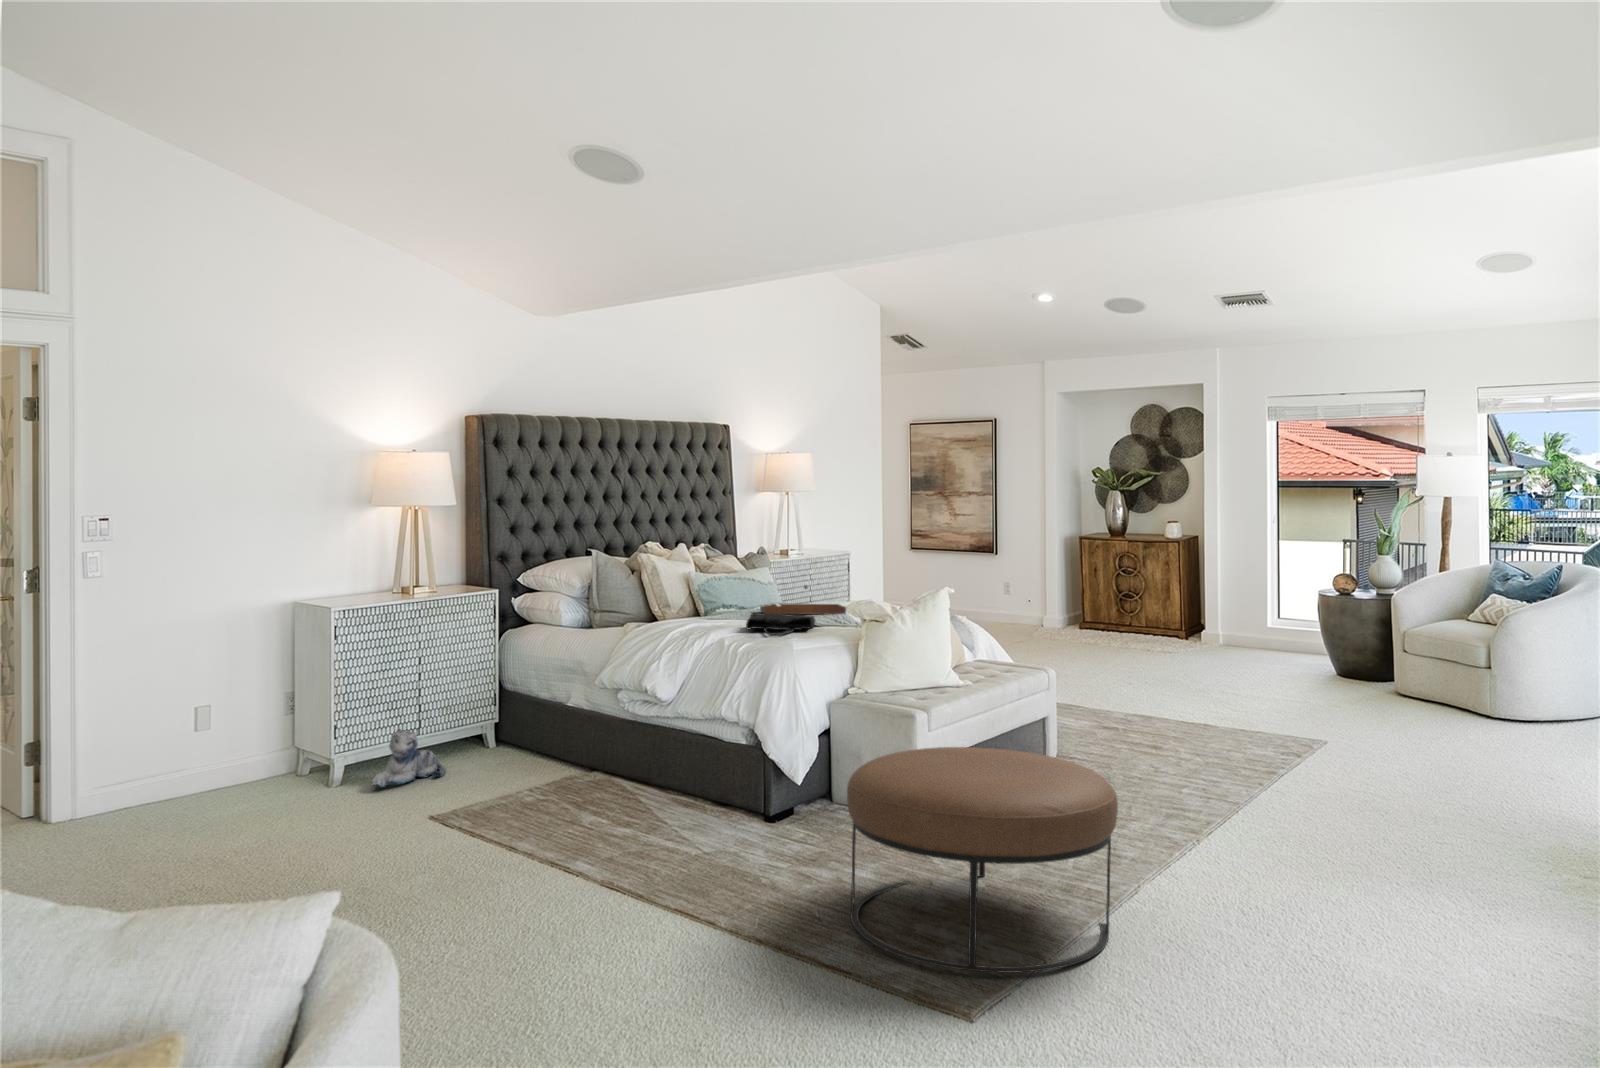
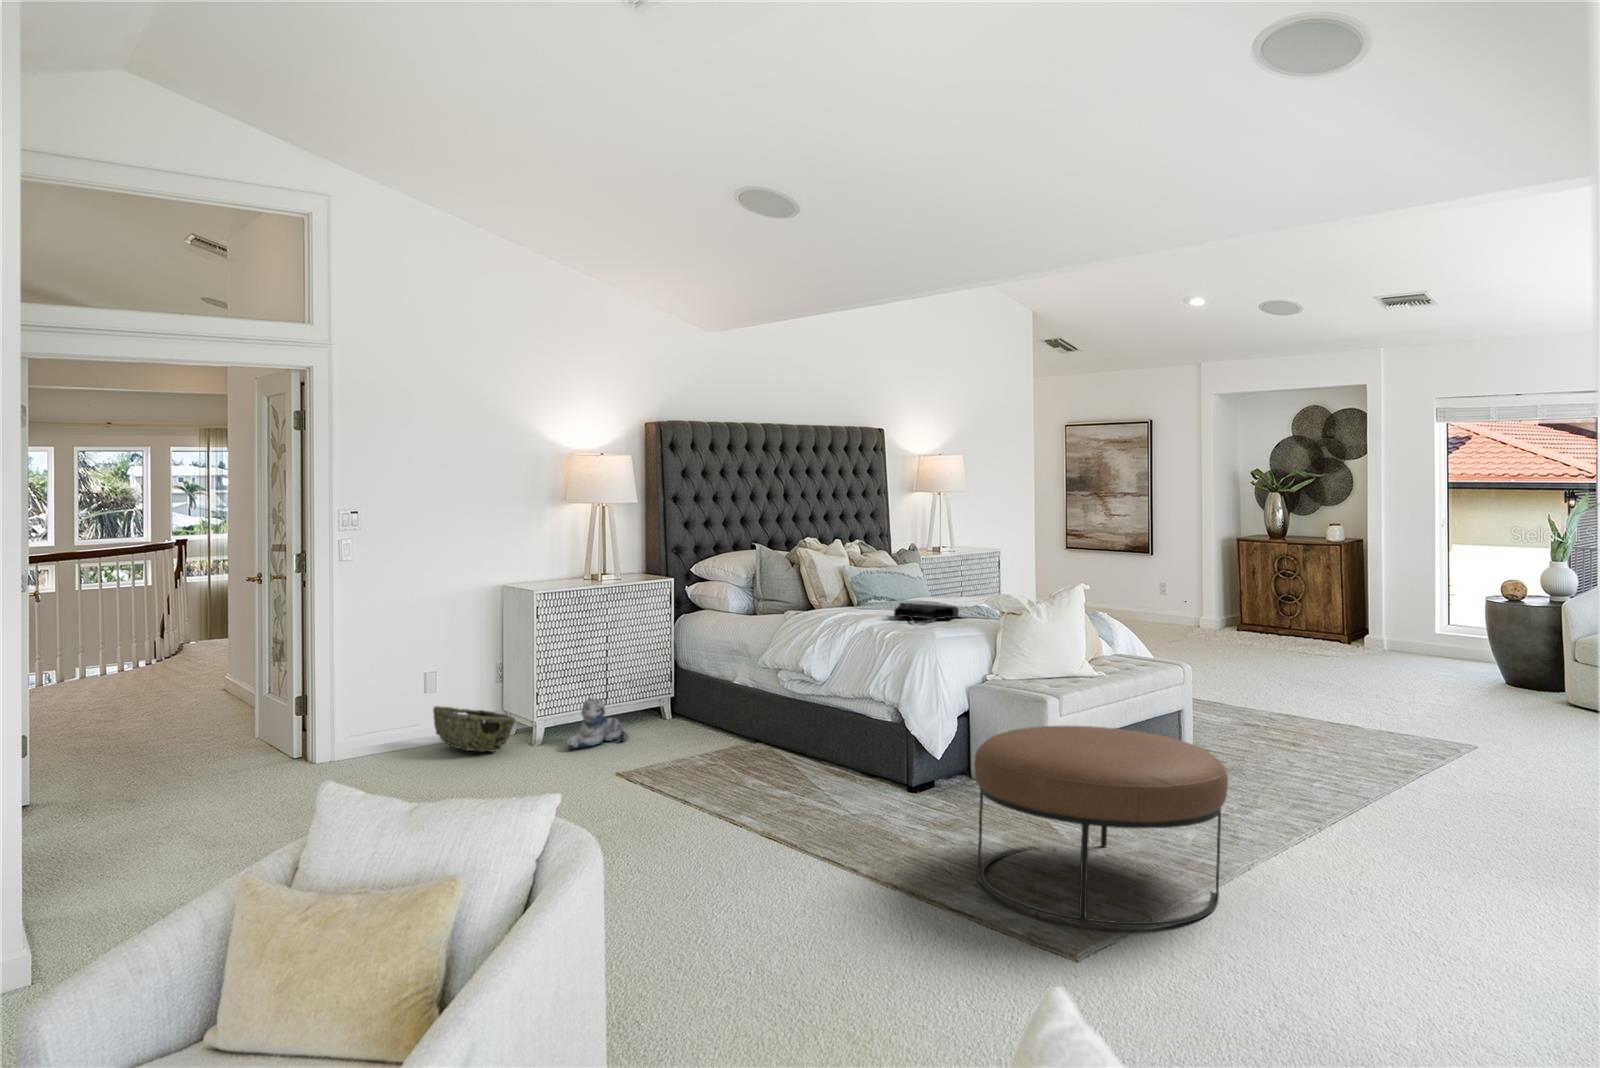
tray: present [760,585,846,614] -> none [910,579,991,607]
woven basket: none [207,745,309,799] -> present [433,706,515,752]

